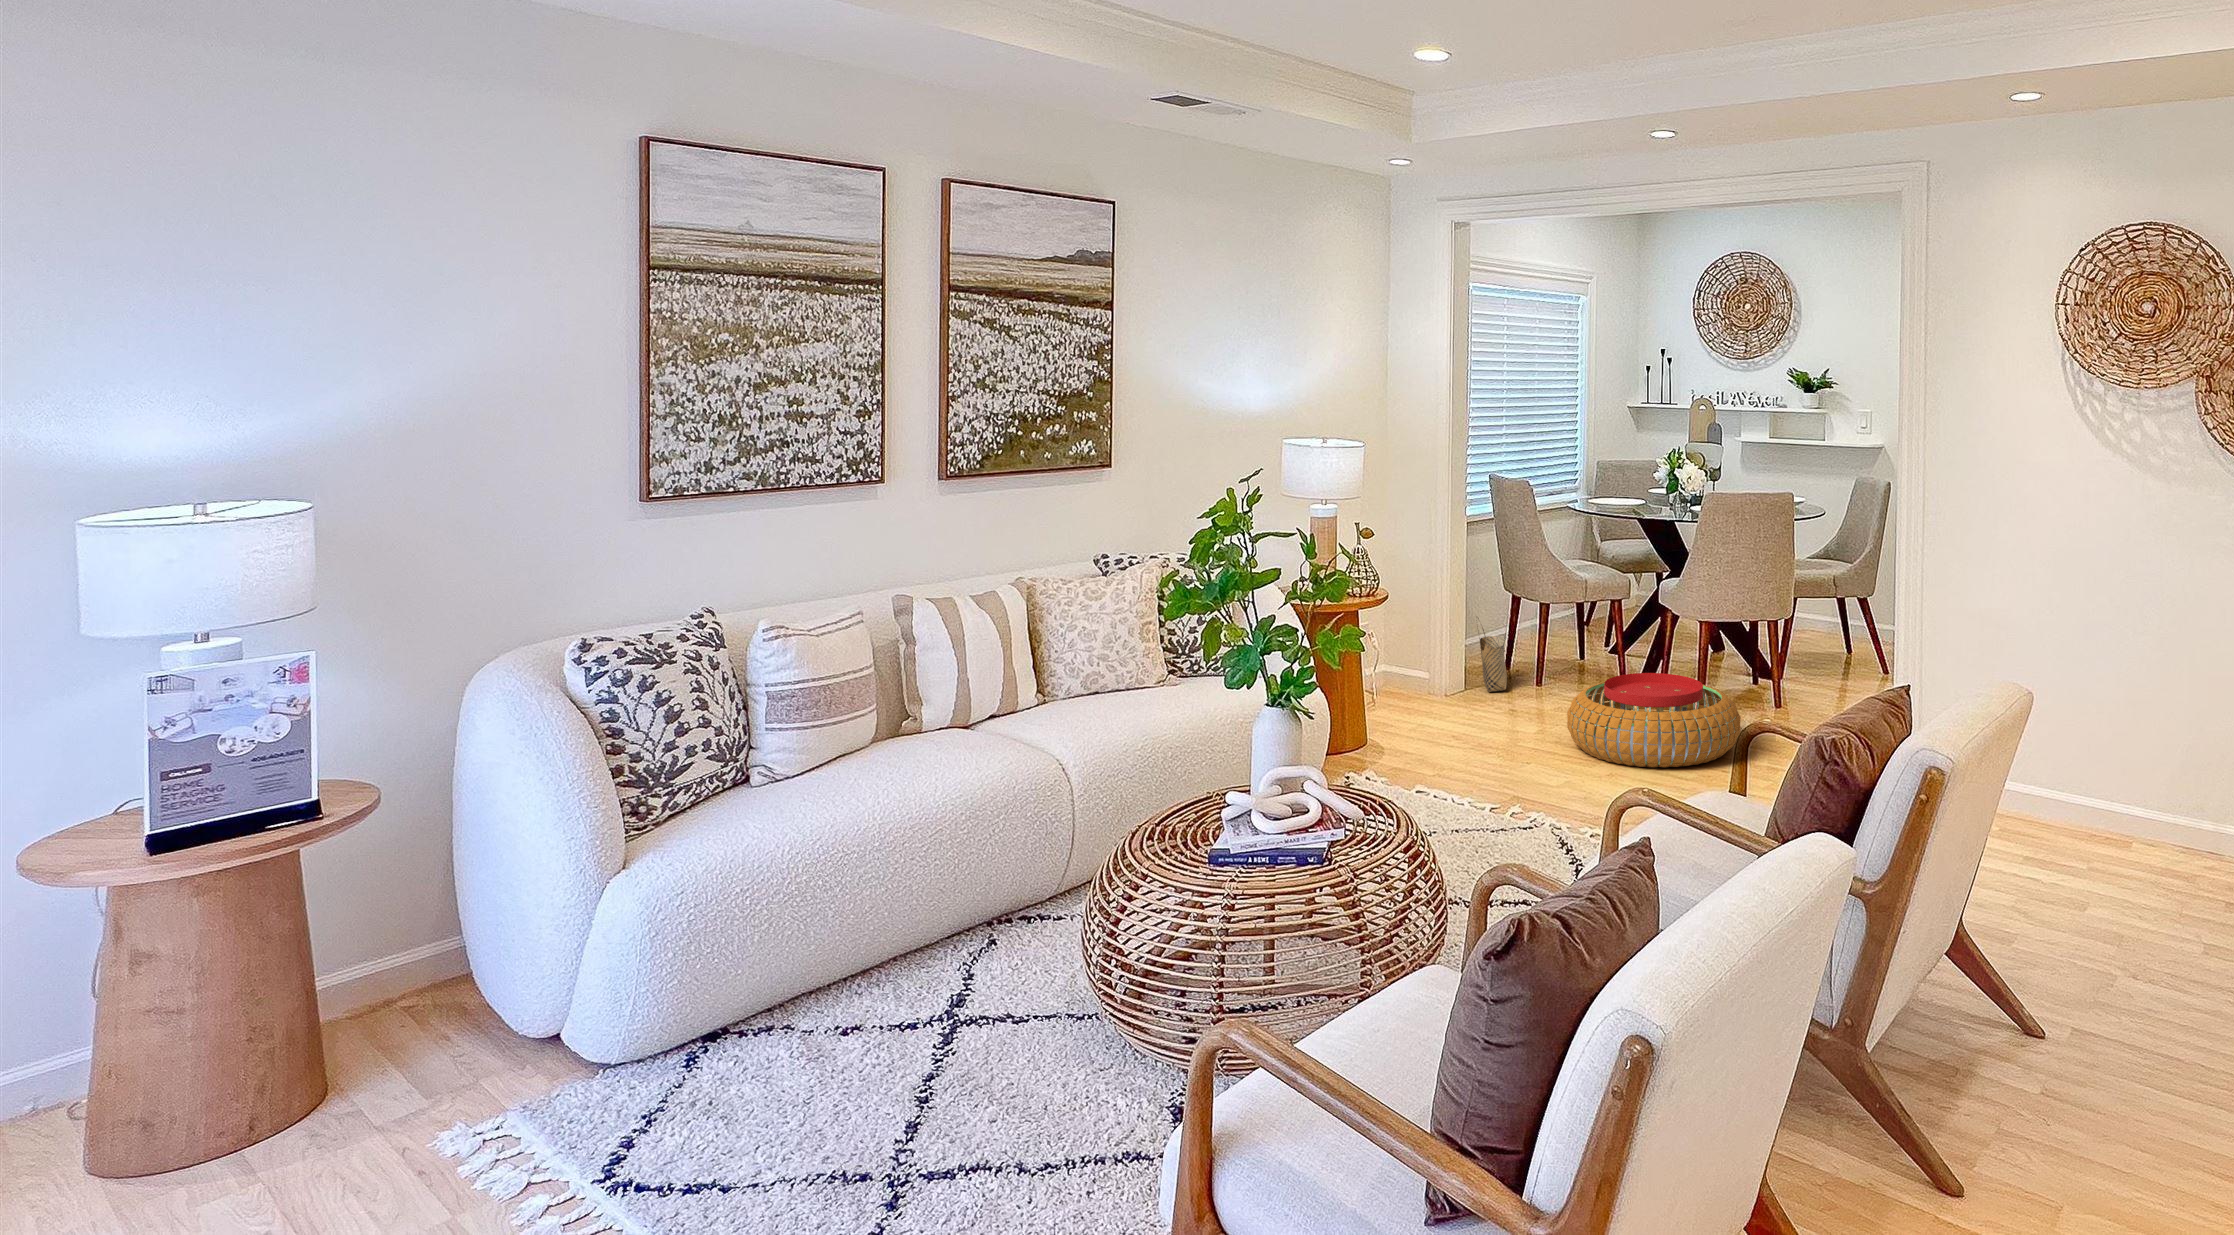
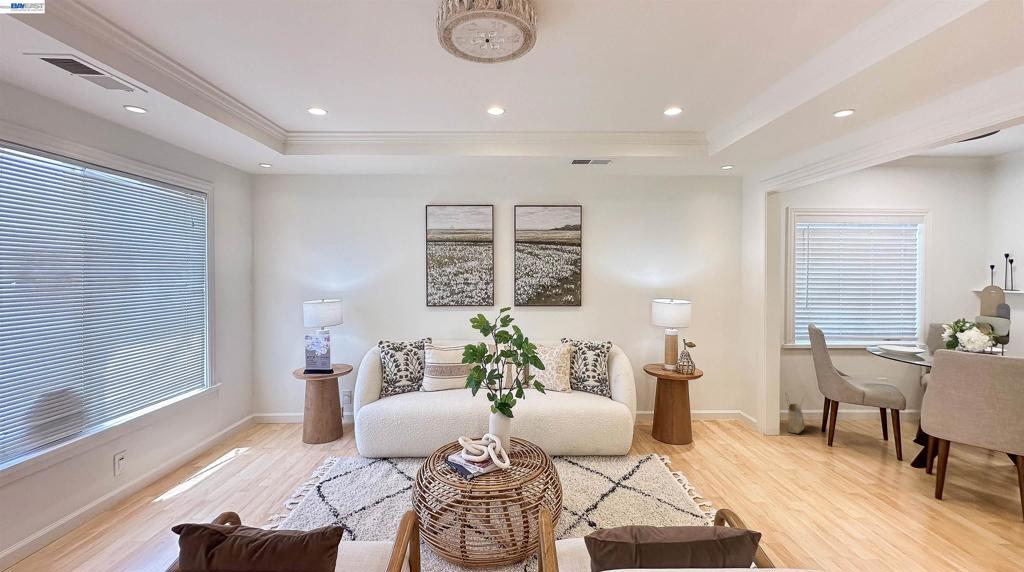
pouf: present [1567,673,1741,768] -> none [793,447,936,526]

